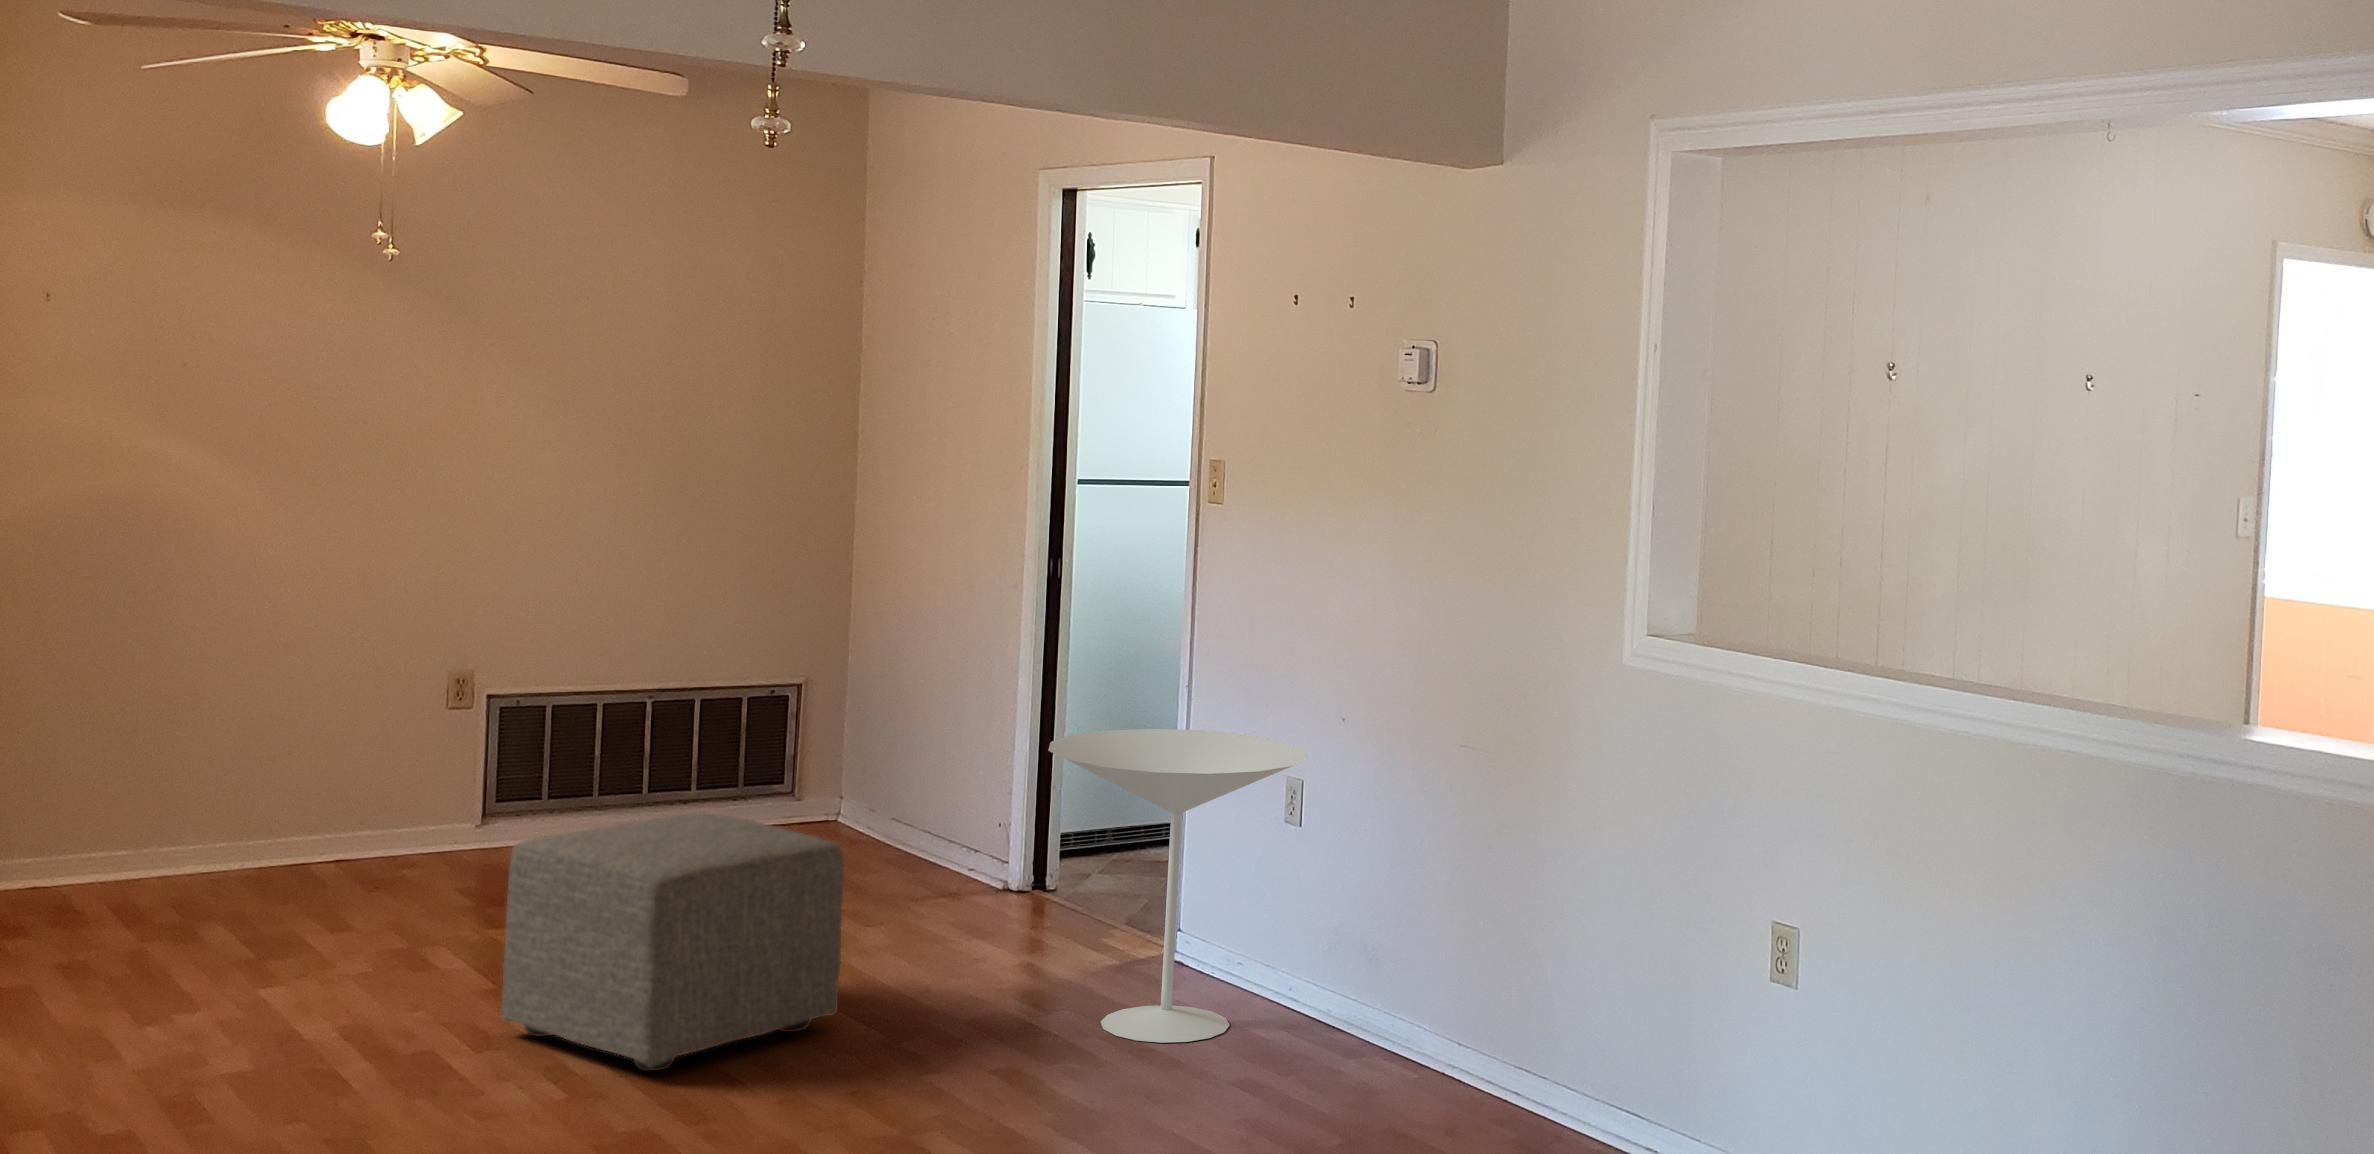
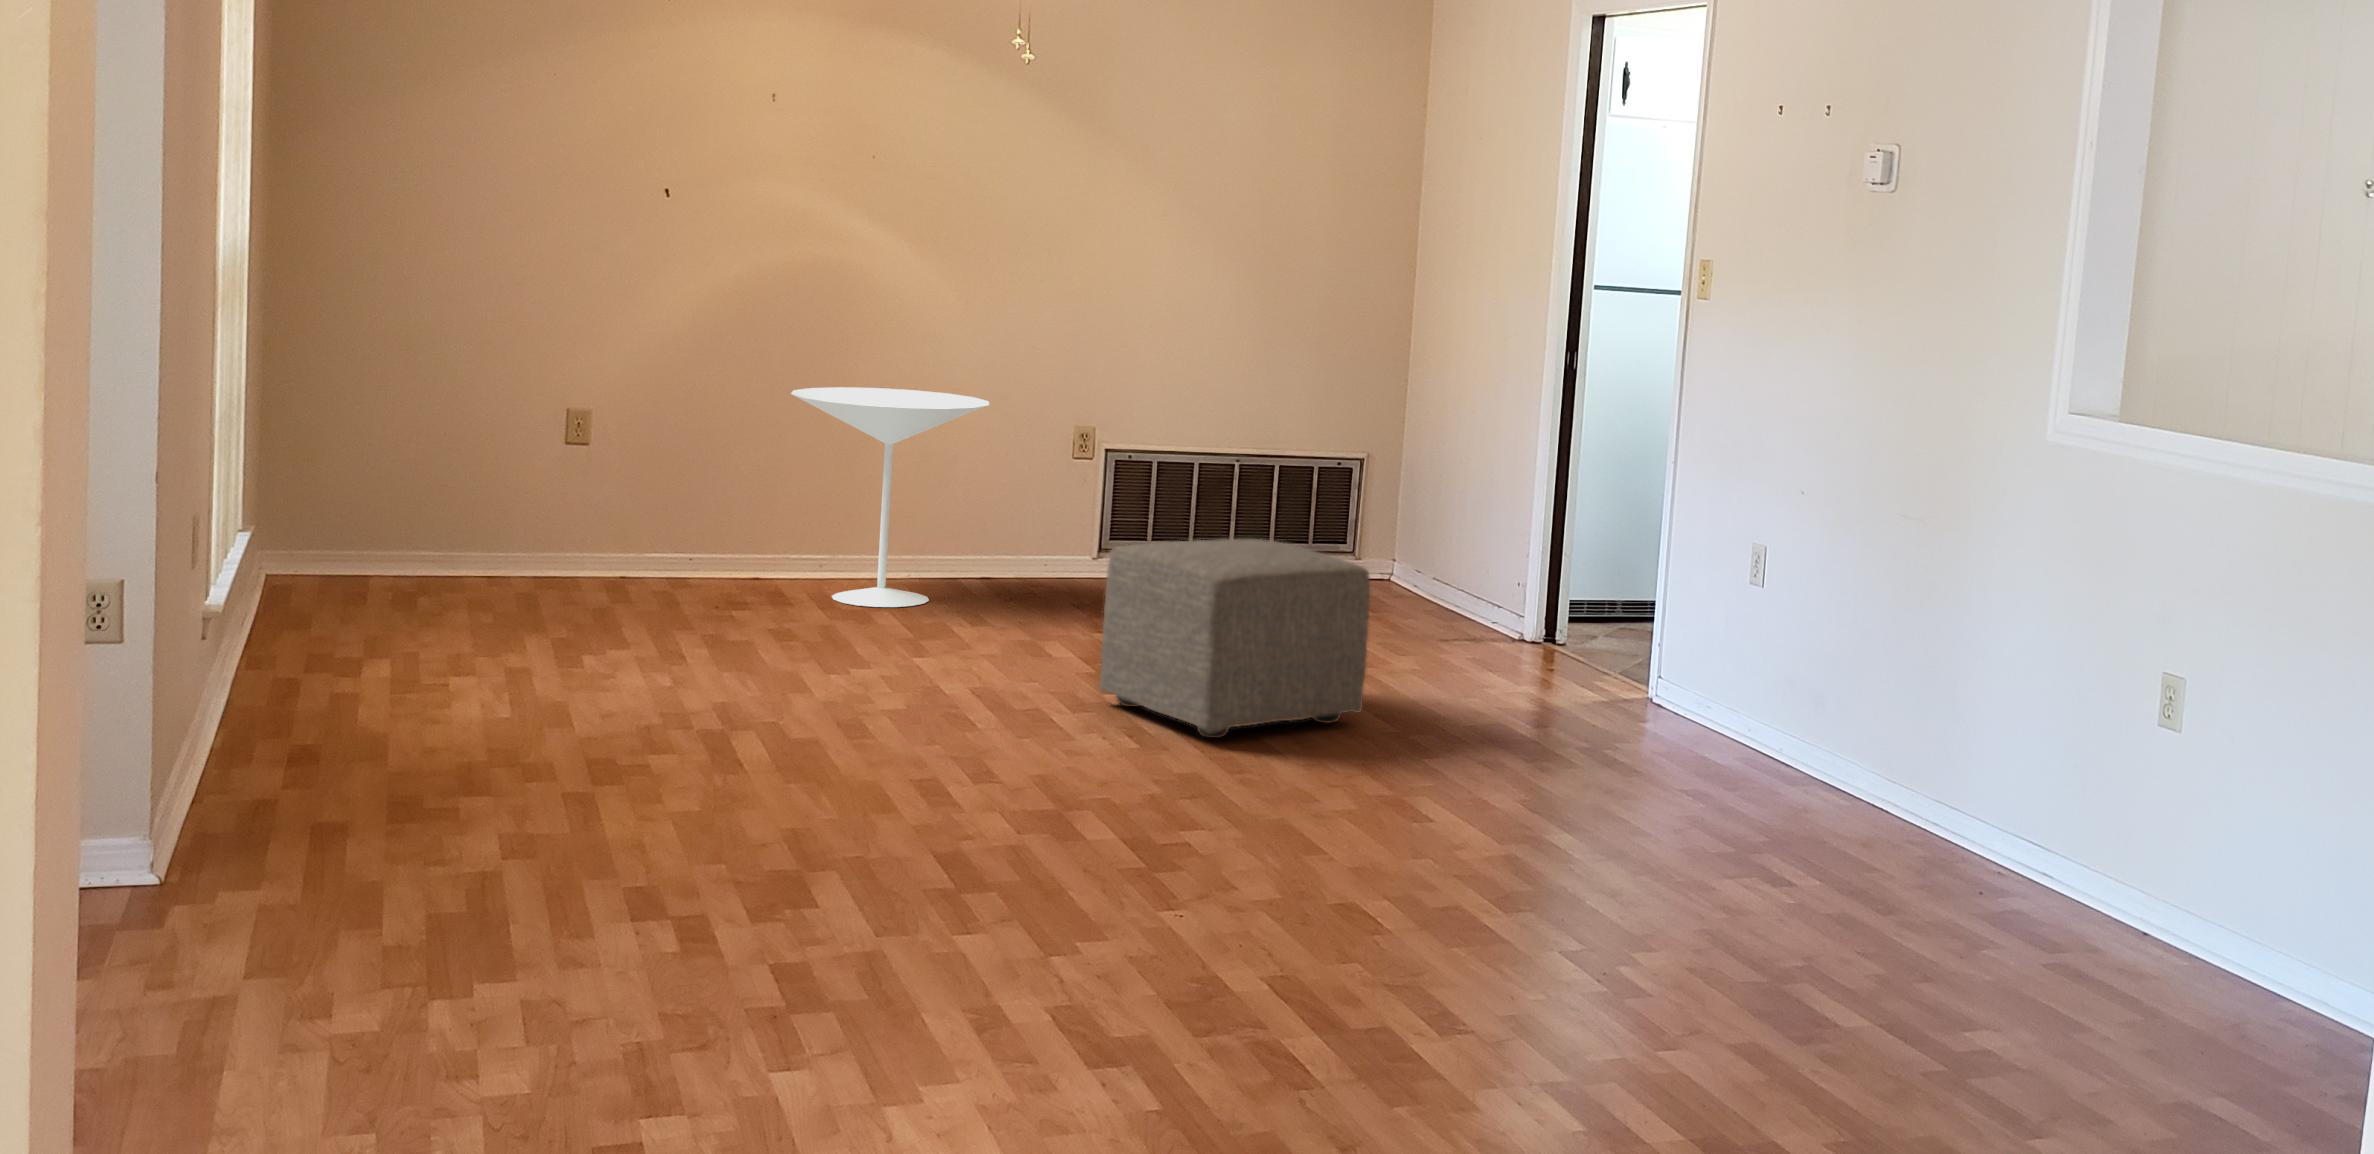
side table: present [1048,729,1310,1043] -> present [791,387,989,607]

